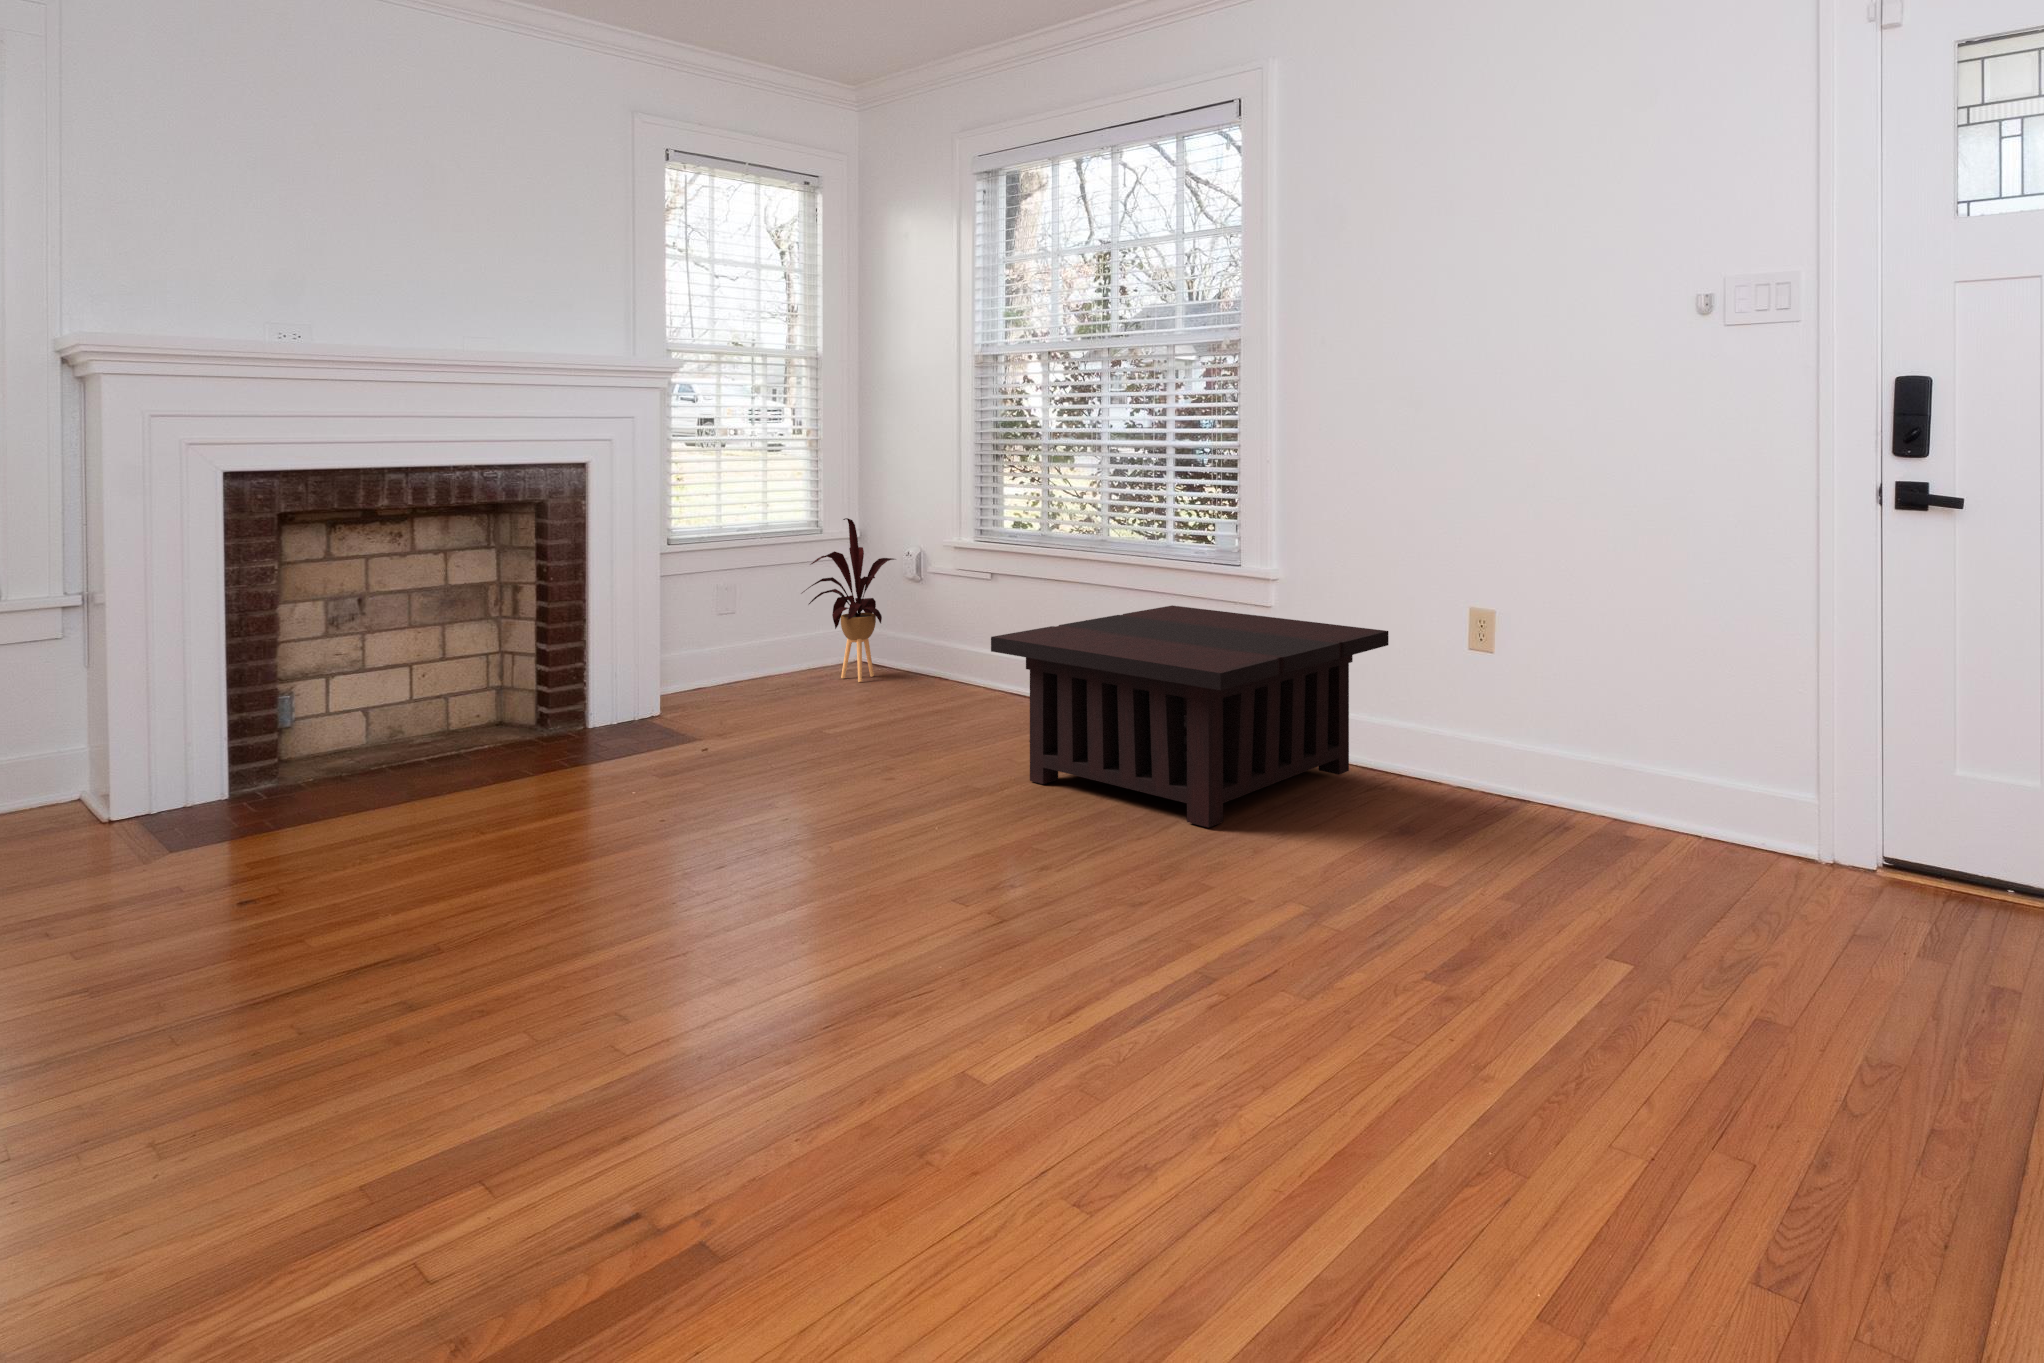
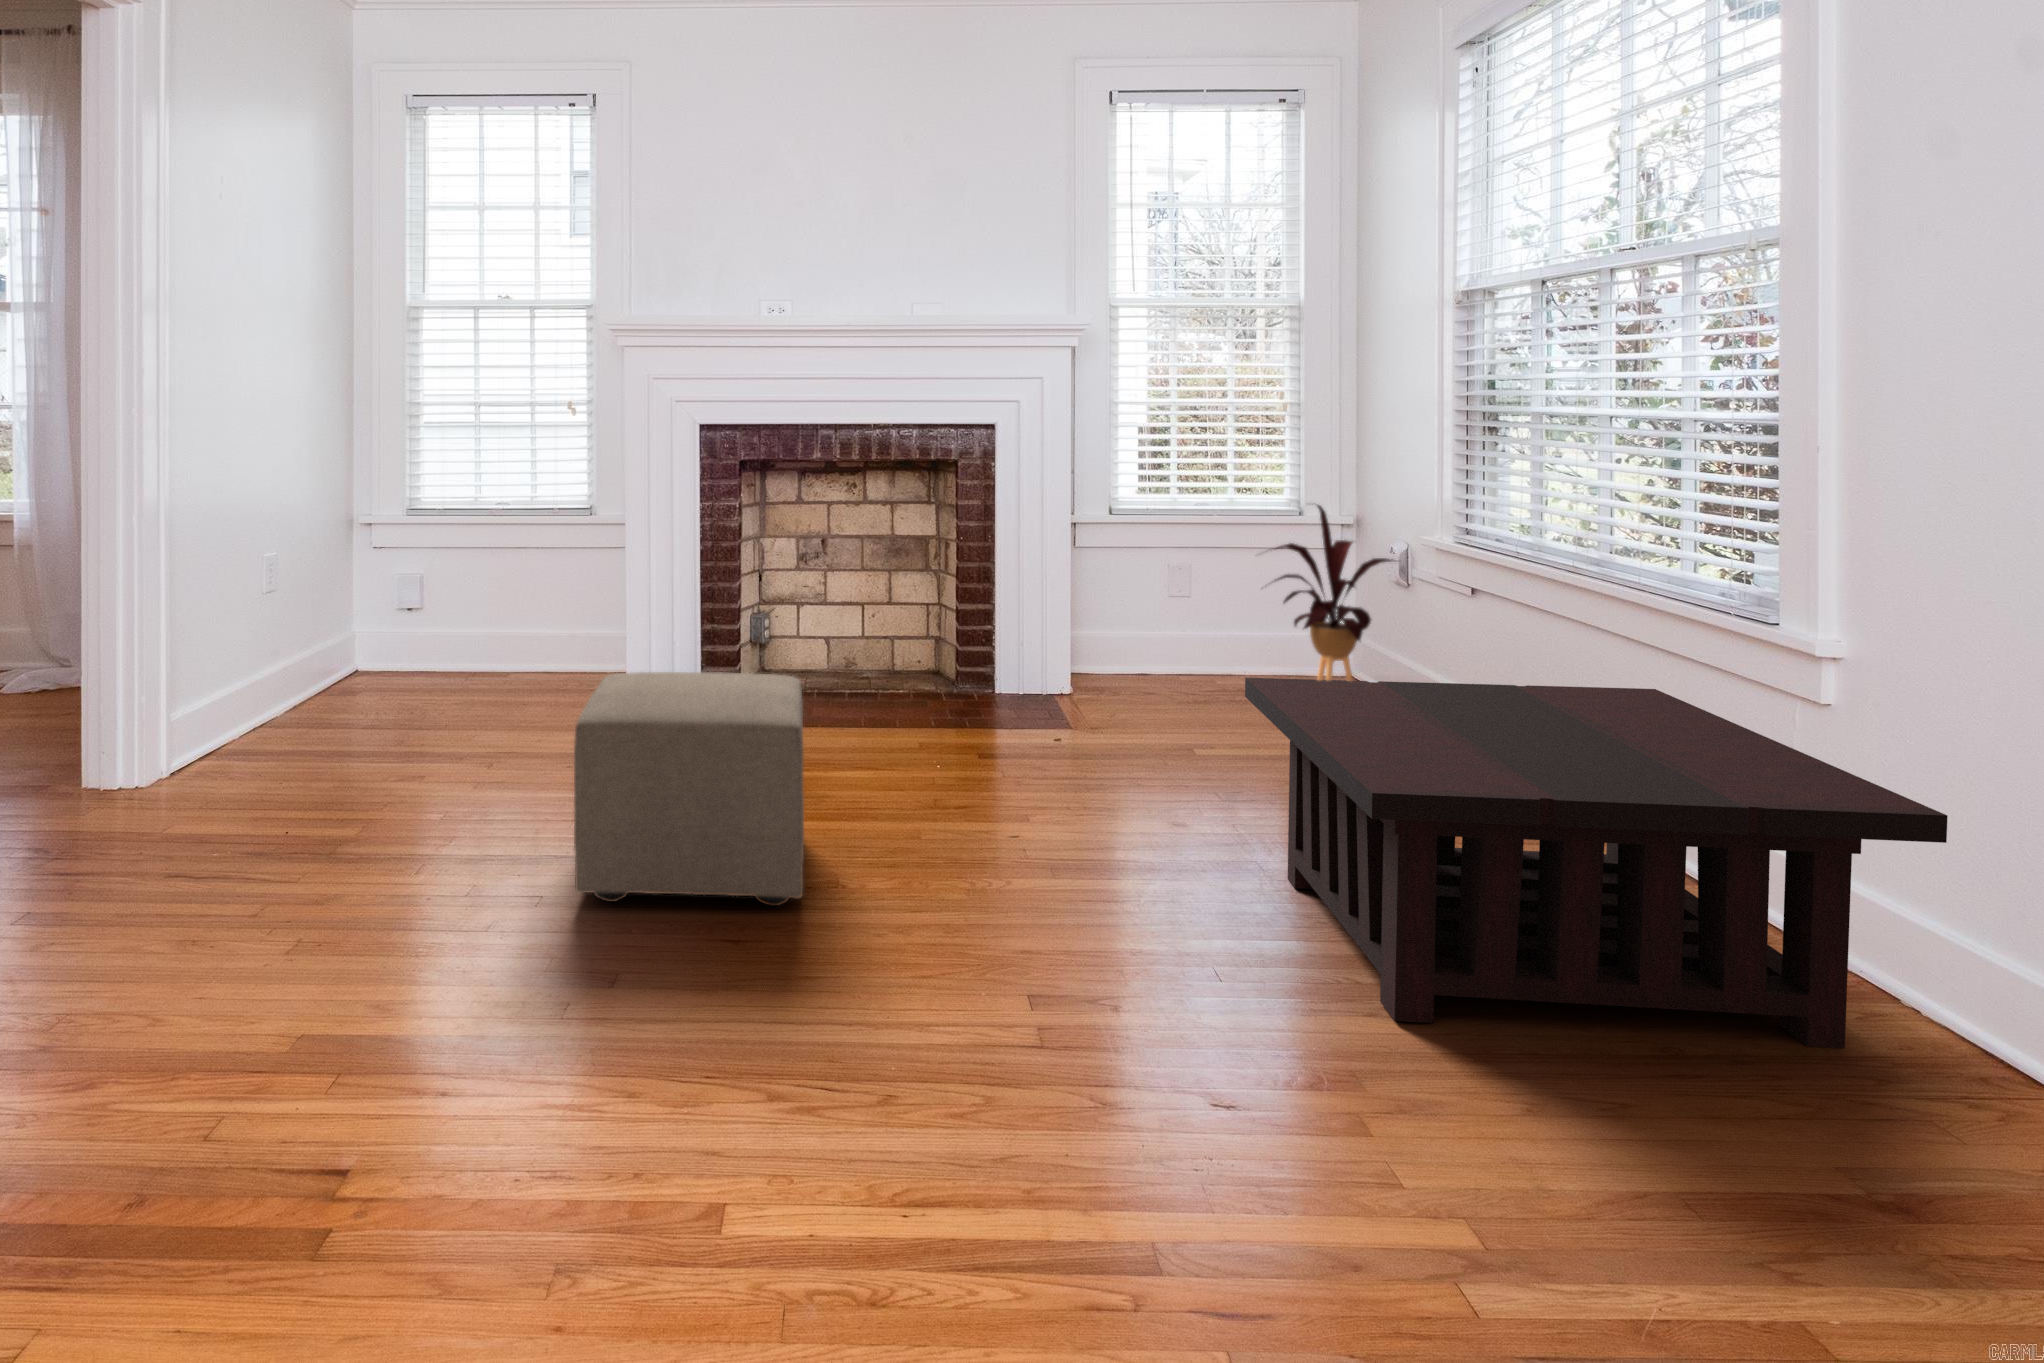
ottoman: none [441,707,778,987] -> present [574,672,804,906]

